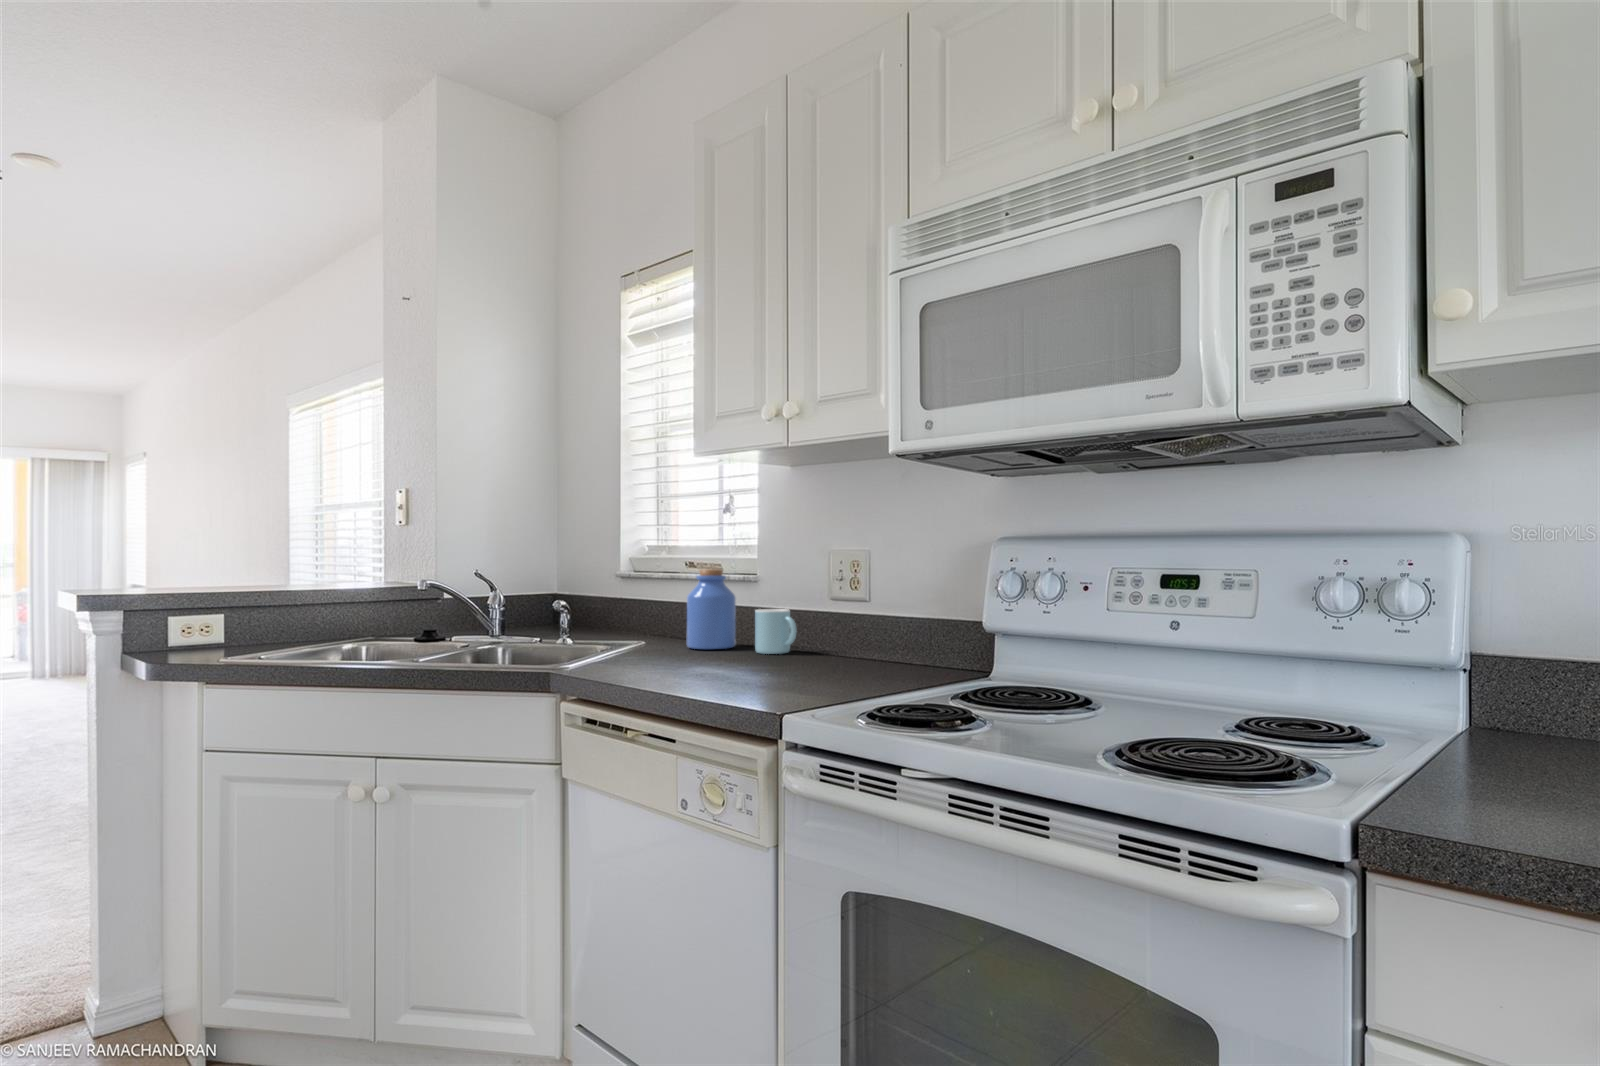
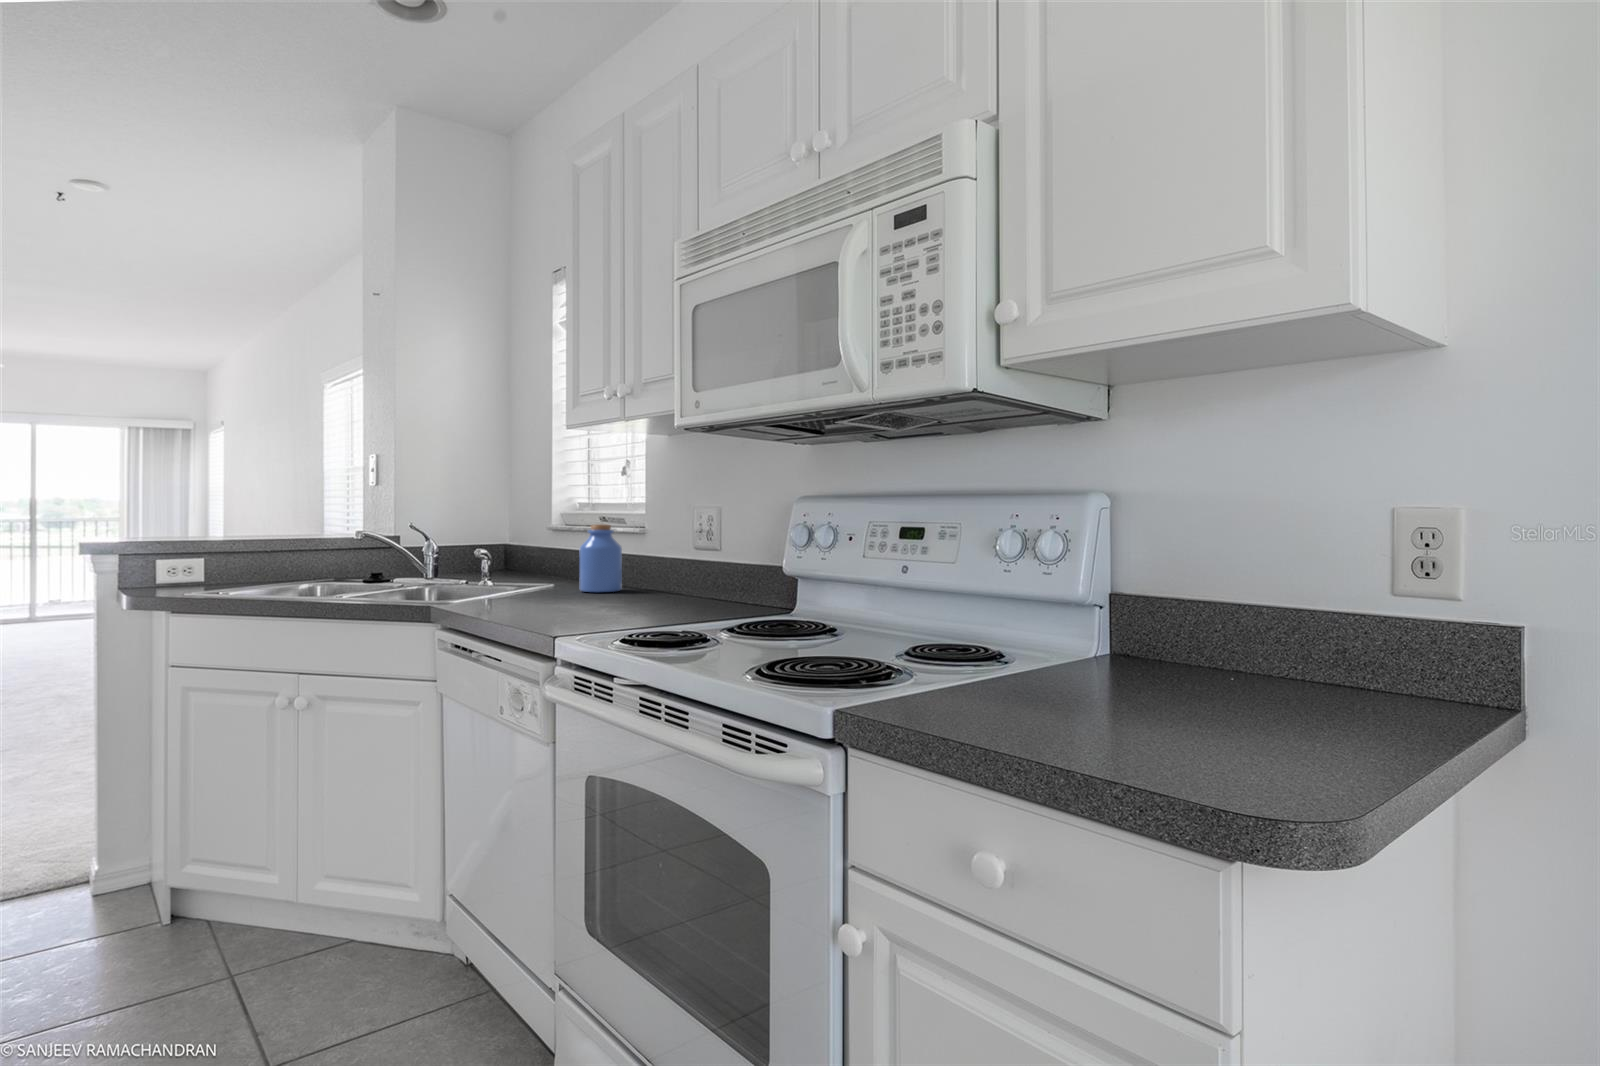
mug: present [755,609,797,654] -> none [629,559,661,596]

